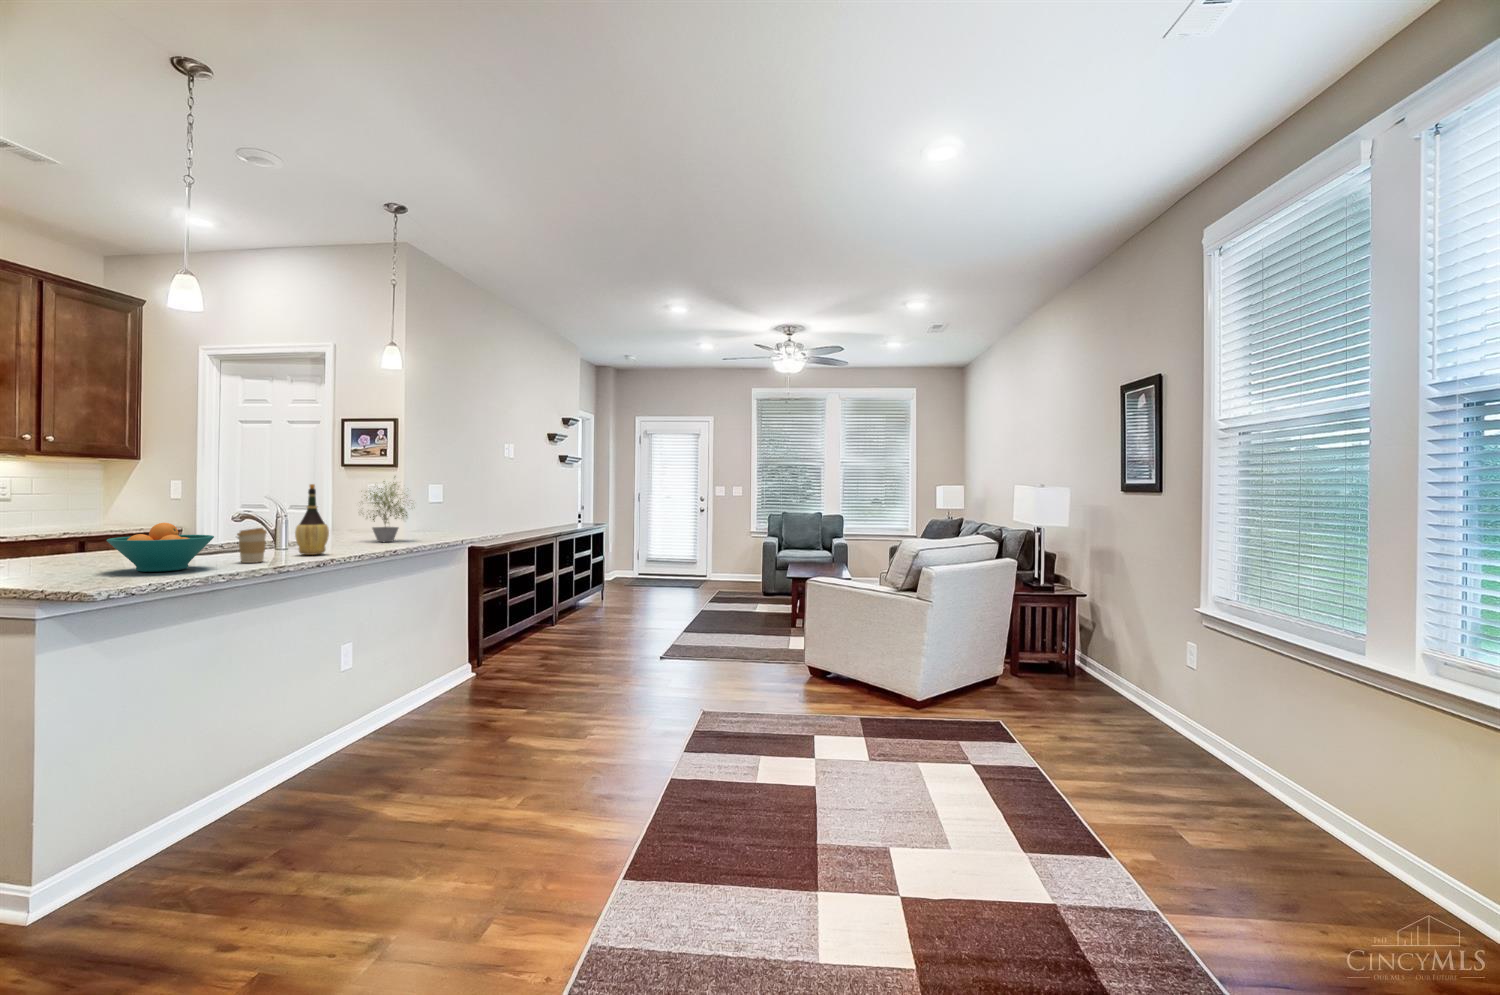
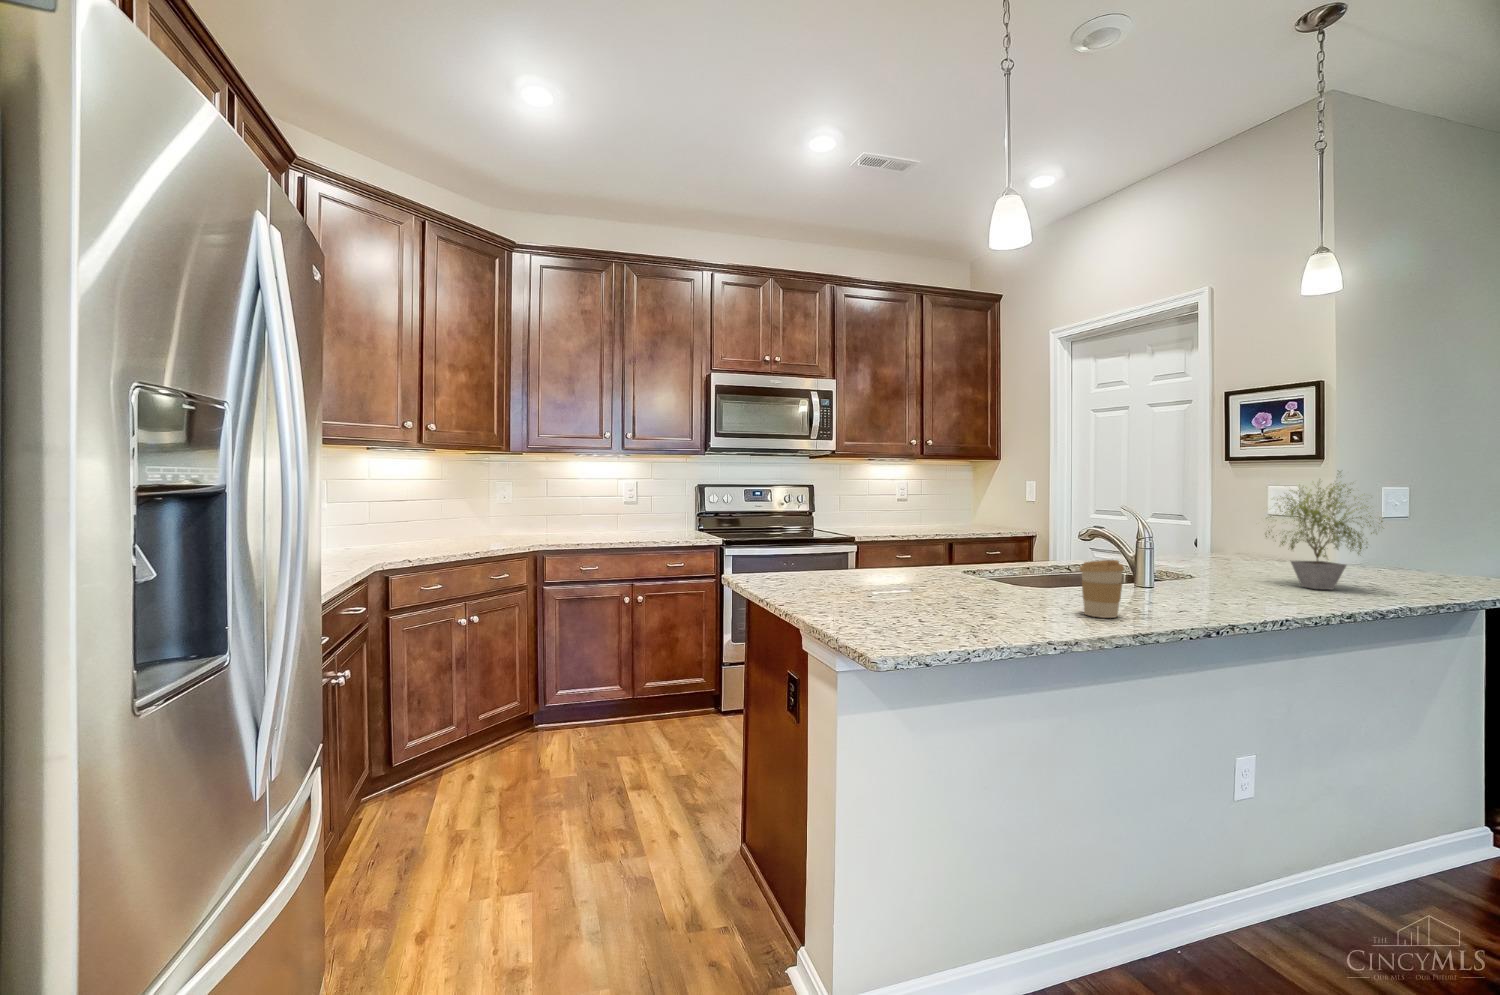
wine bottle: present [295,484,329,555] -> none [1168,488,1227,610]
fruit bowl: present [107,523,214,572] -> none [917,546,1046,621]

